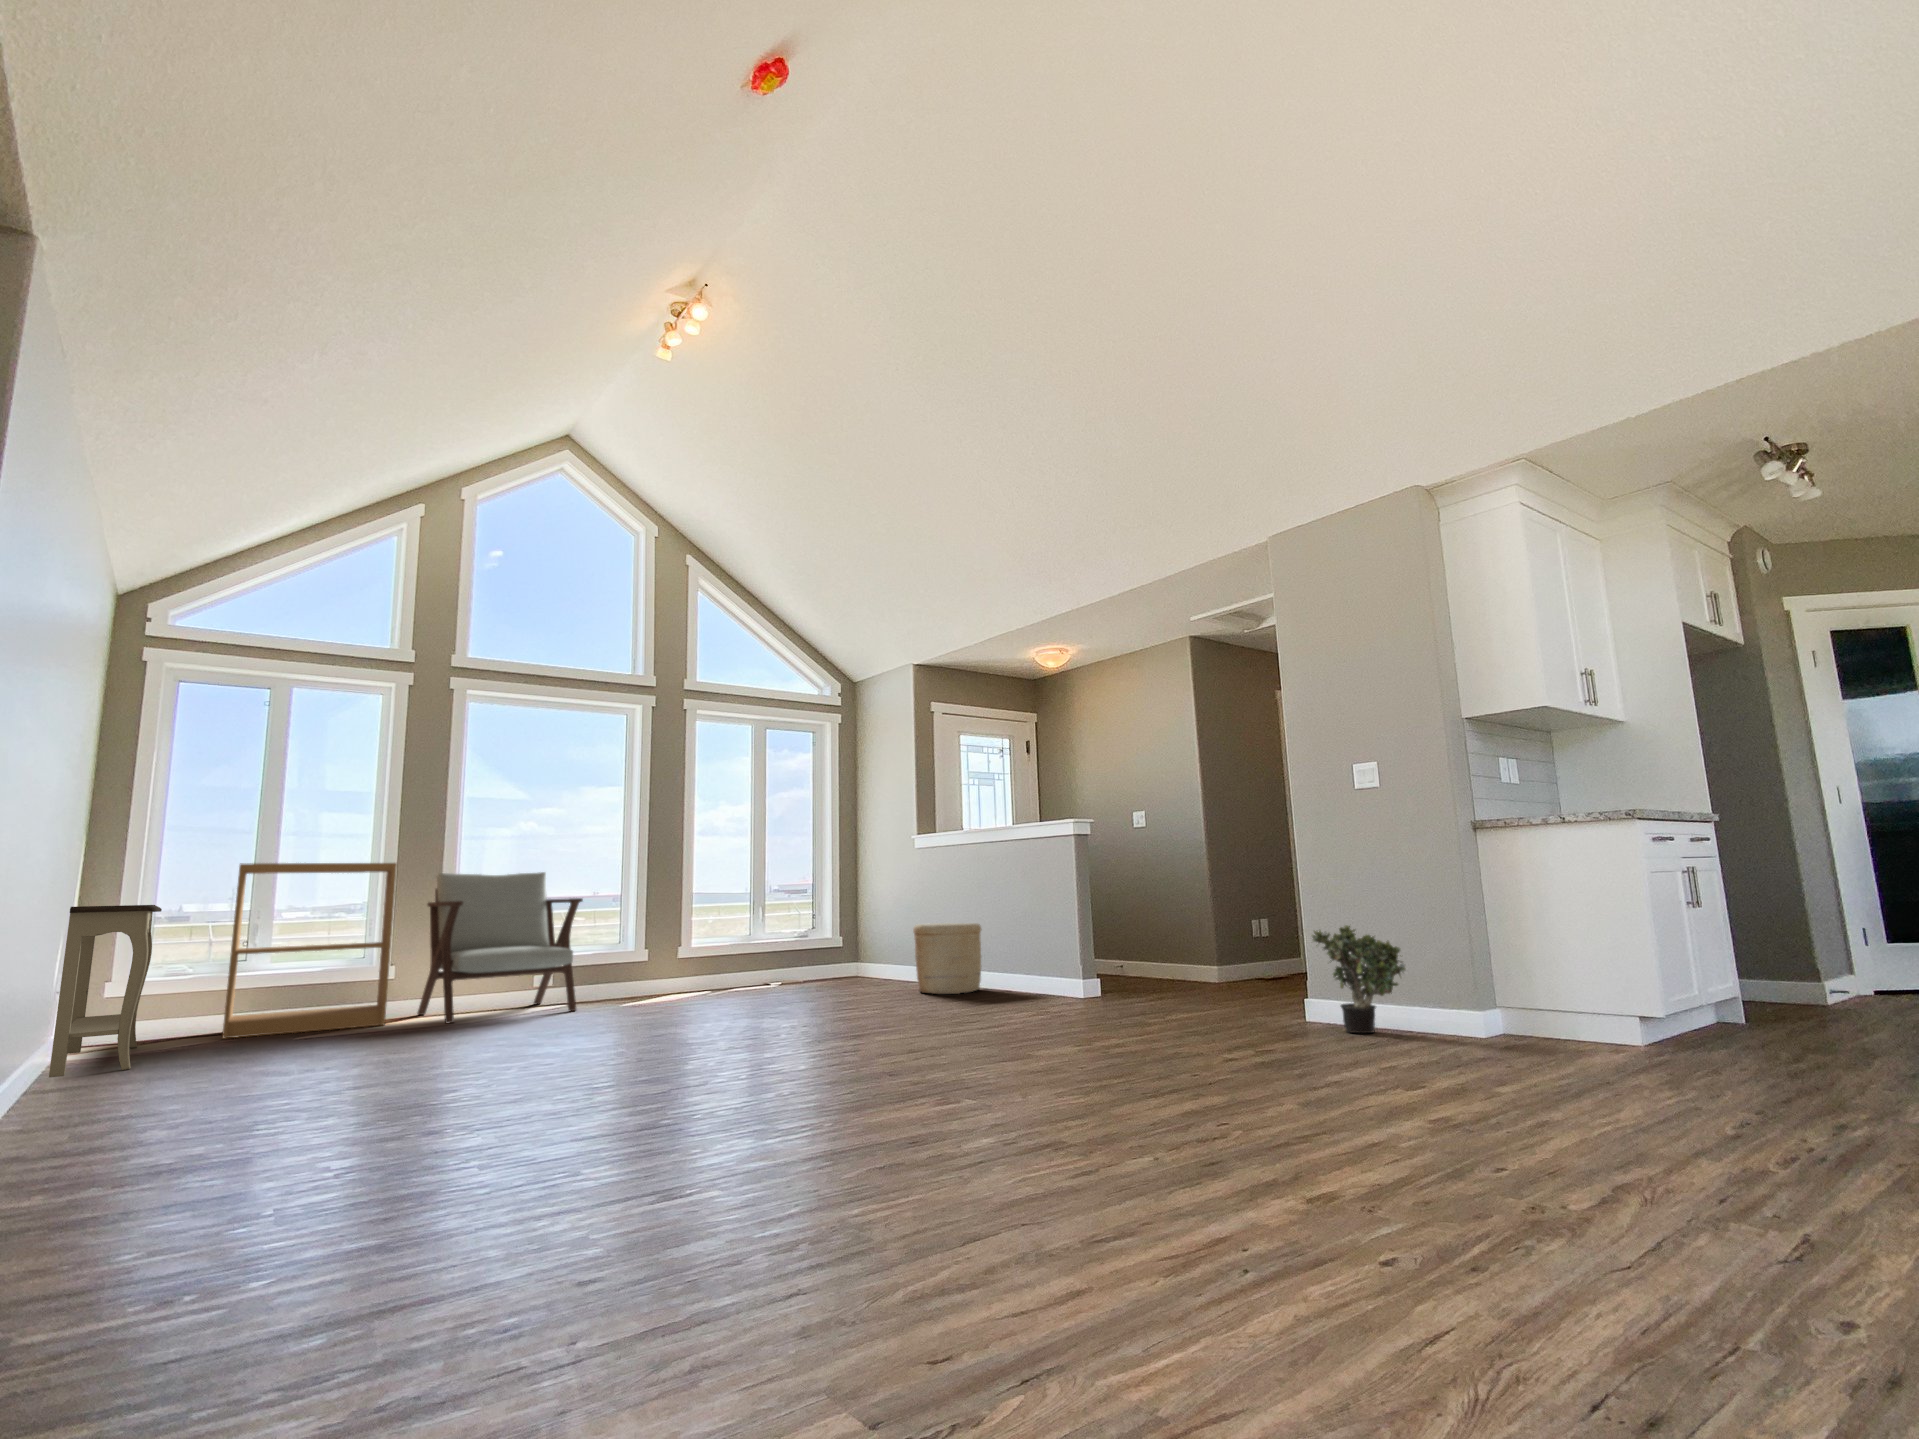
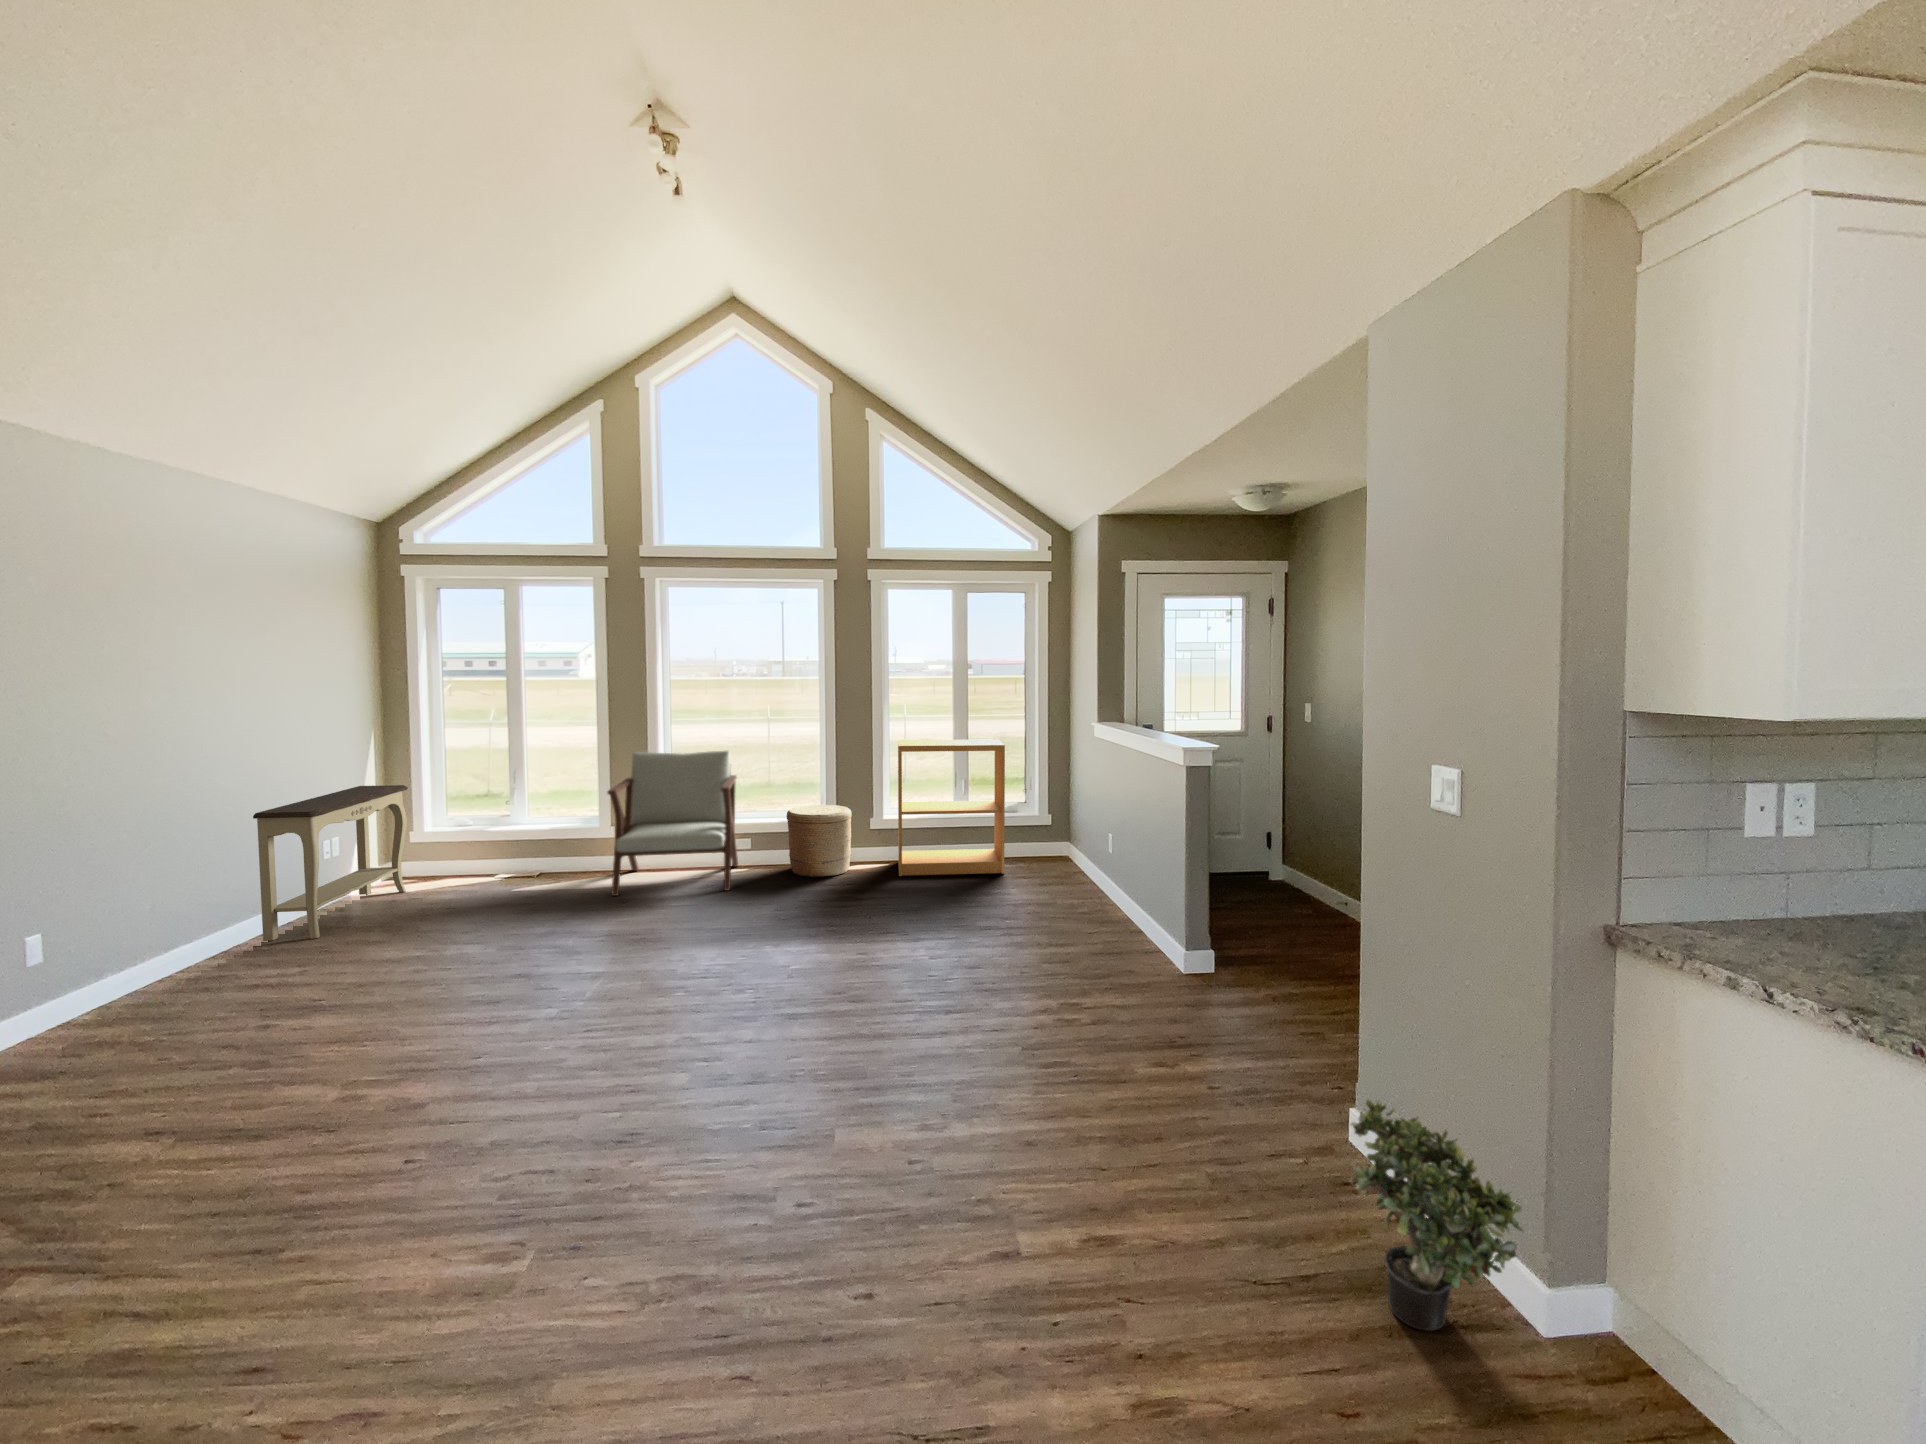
bookshelf: present [222,863,397,1039] -> present [898,739,1005,876]
woven basket: present [913,923,981,994] -> present [787,805,852,877]

